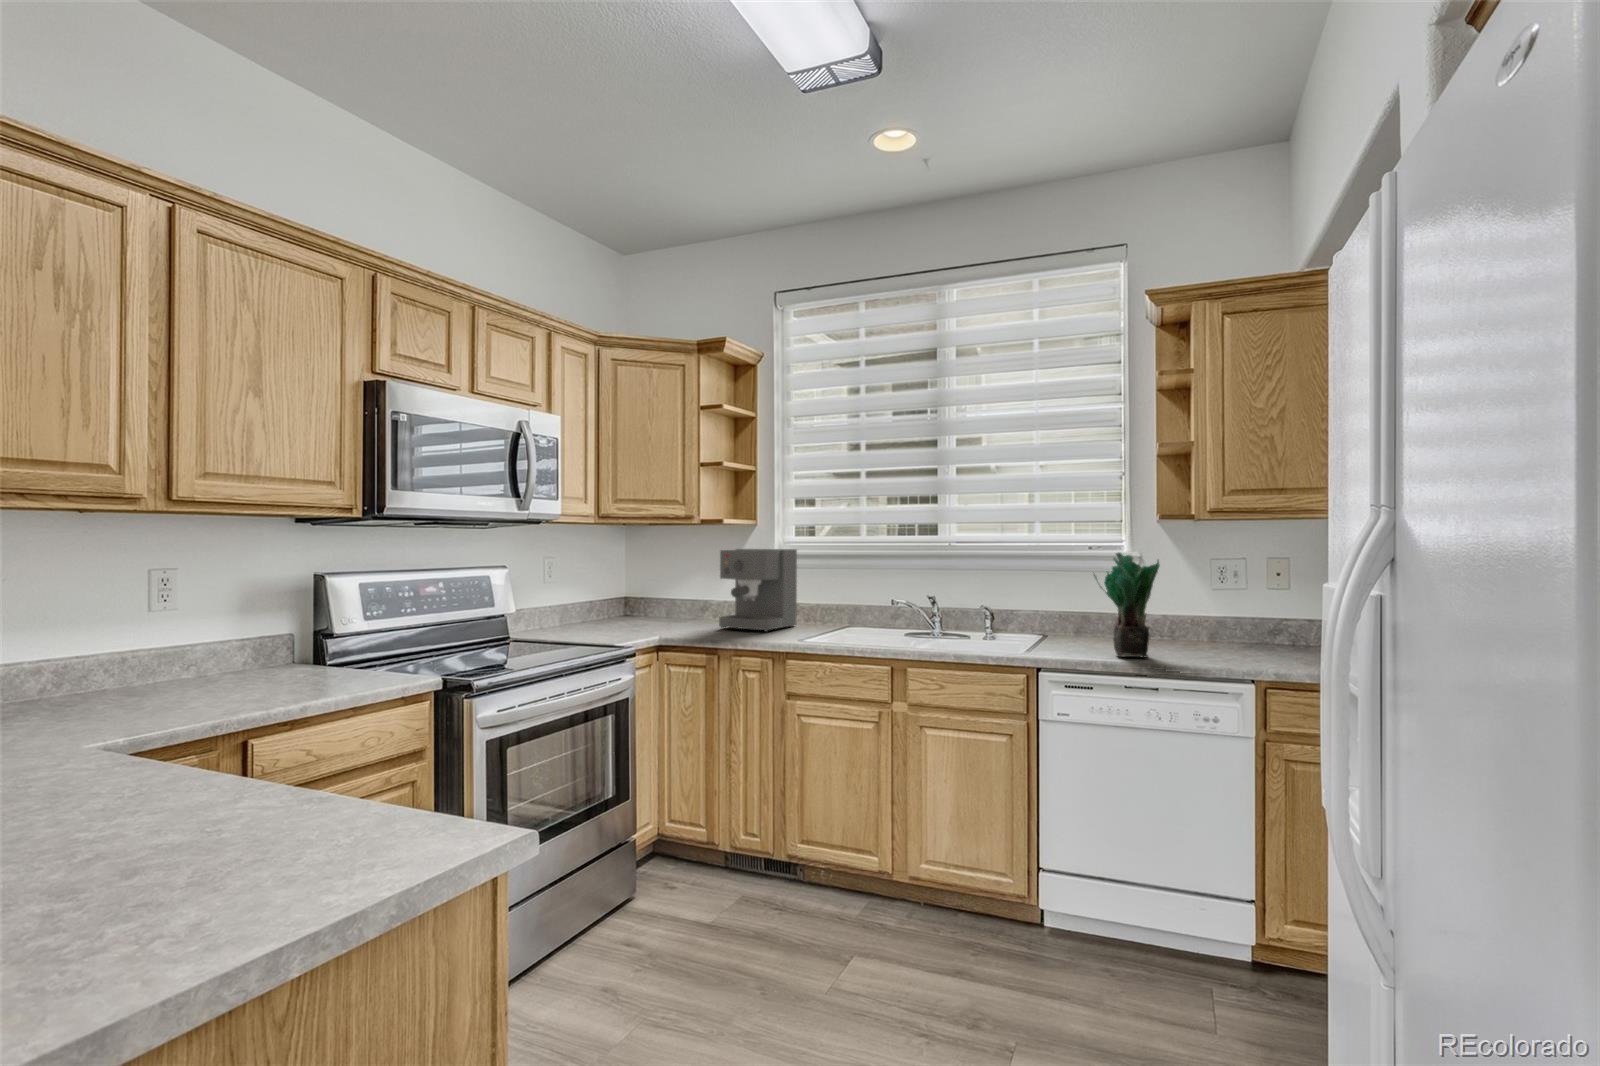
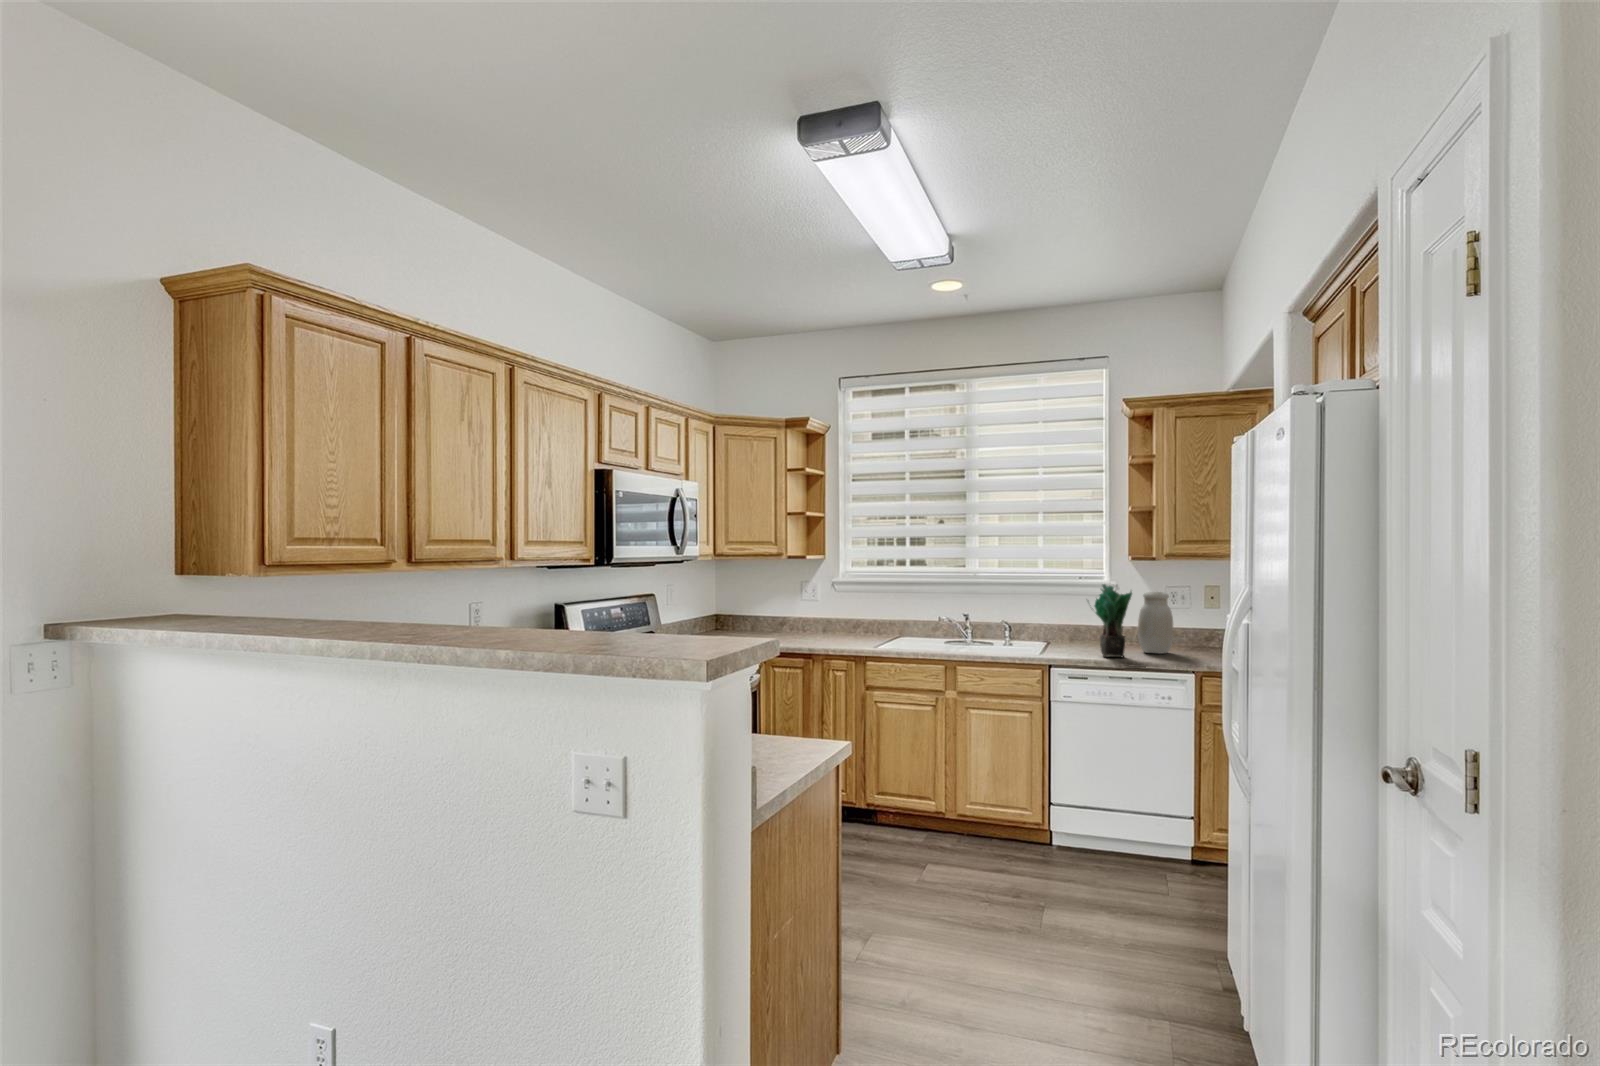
coffee maker: present [719,549,797,632] -> none [802,576,859,640]
jar: none [1168,565,1220,653] -> present [1138,592,1173,654]

